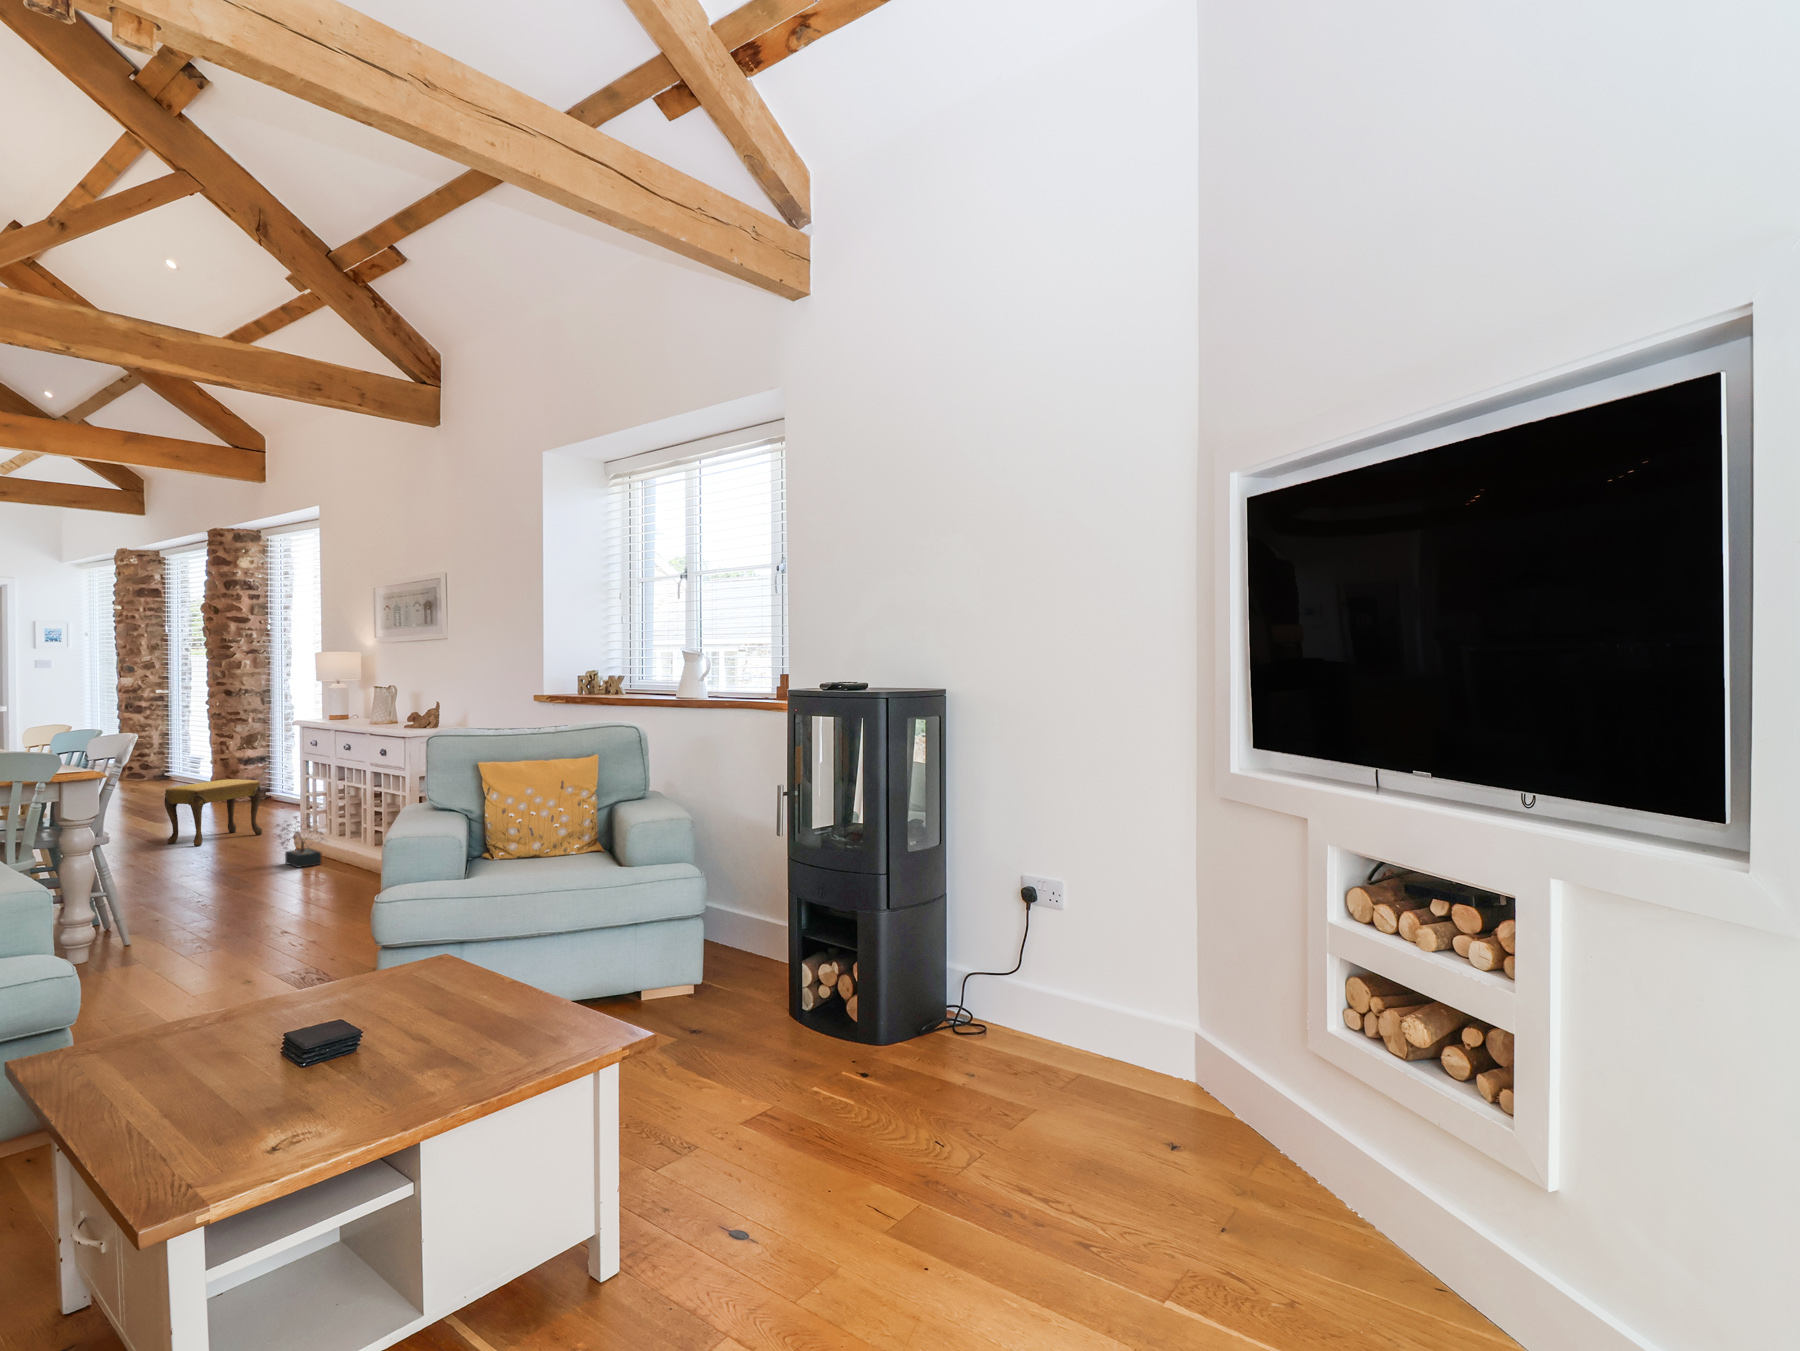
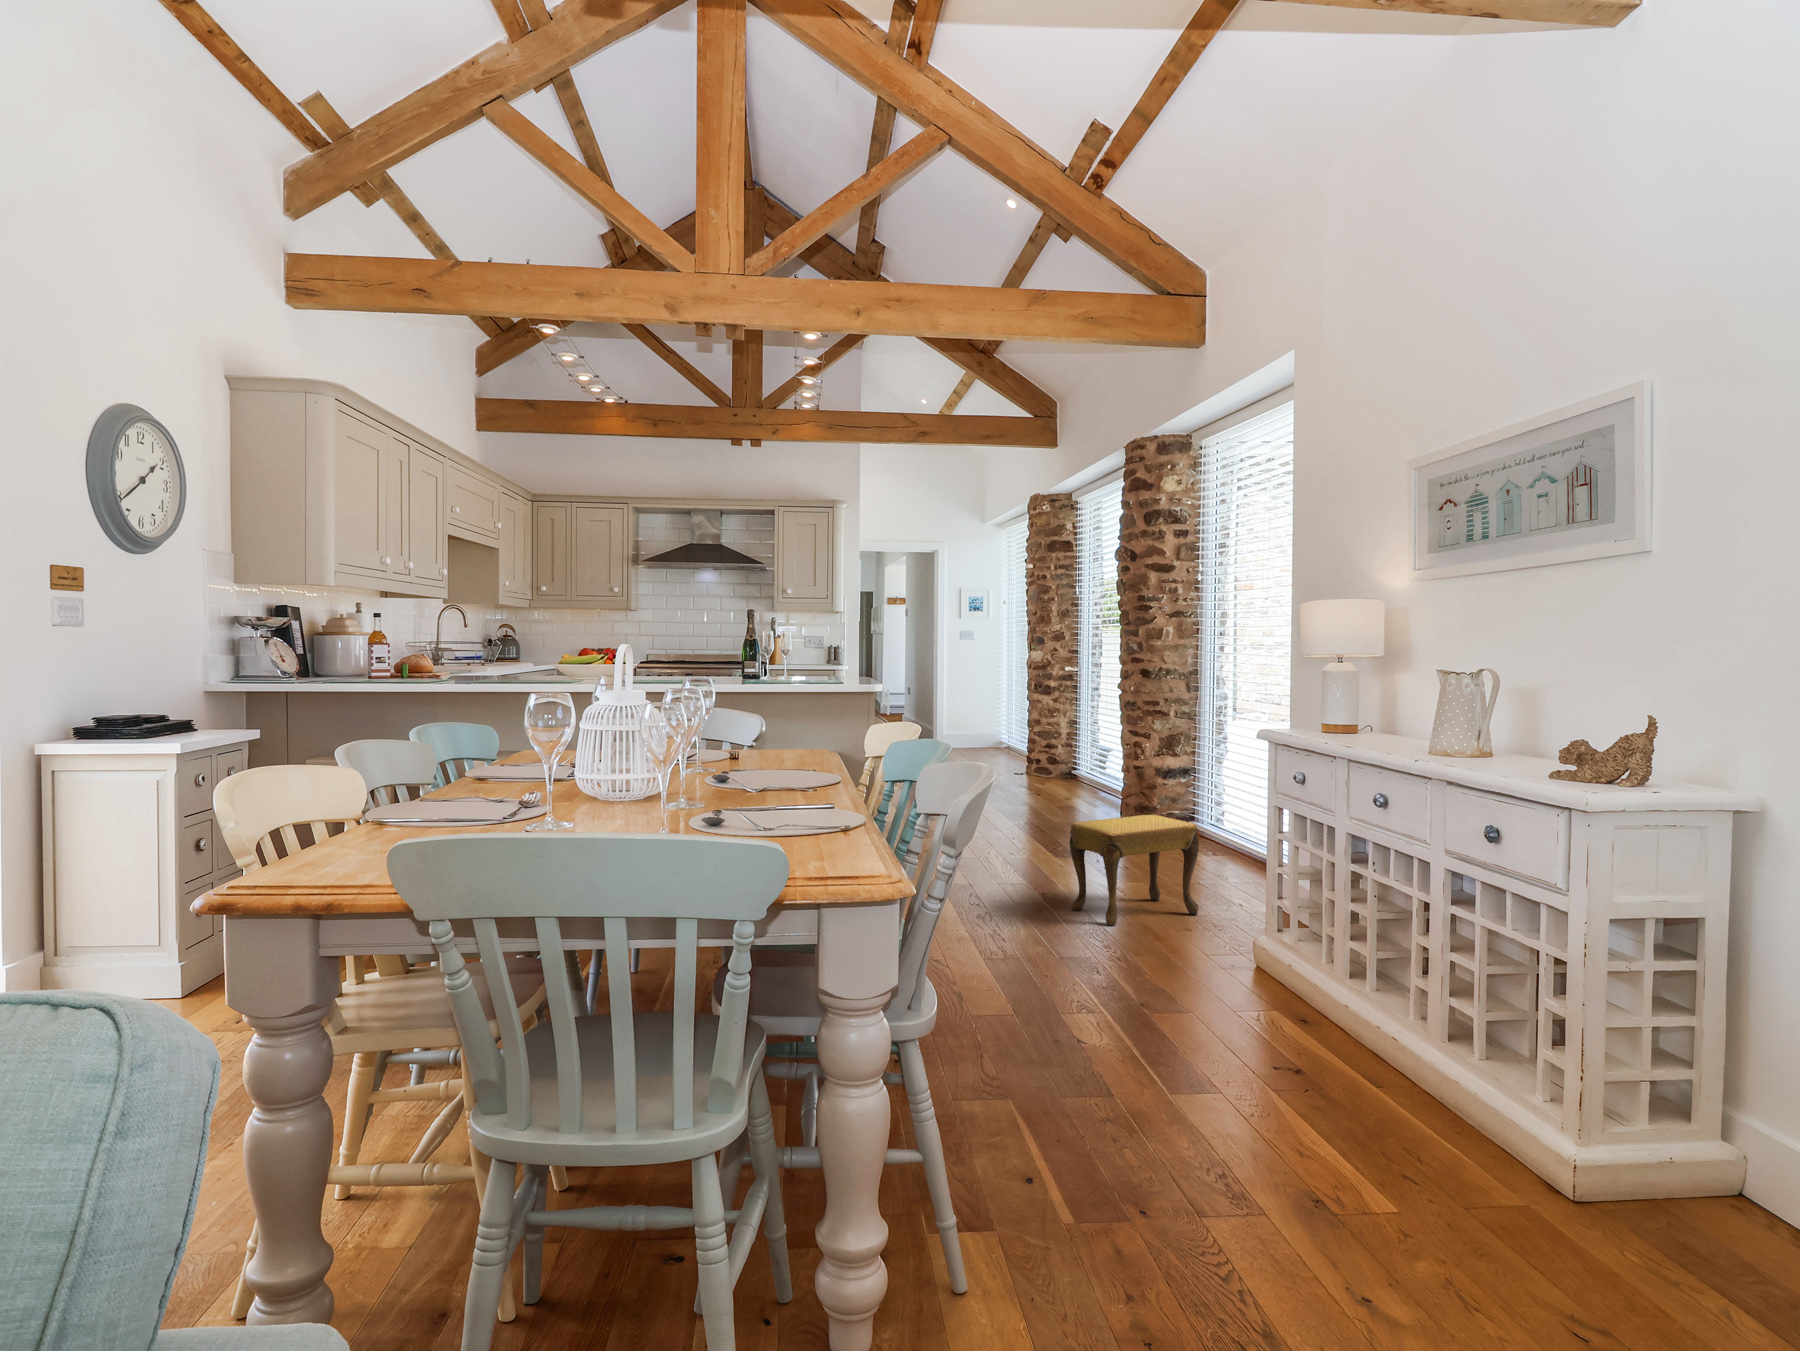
decorative plant: present [277,816,324,868] -> none [1237,924,1342,1044]

